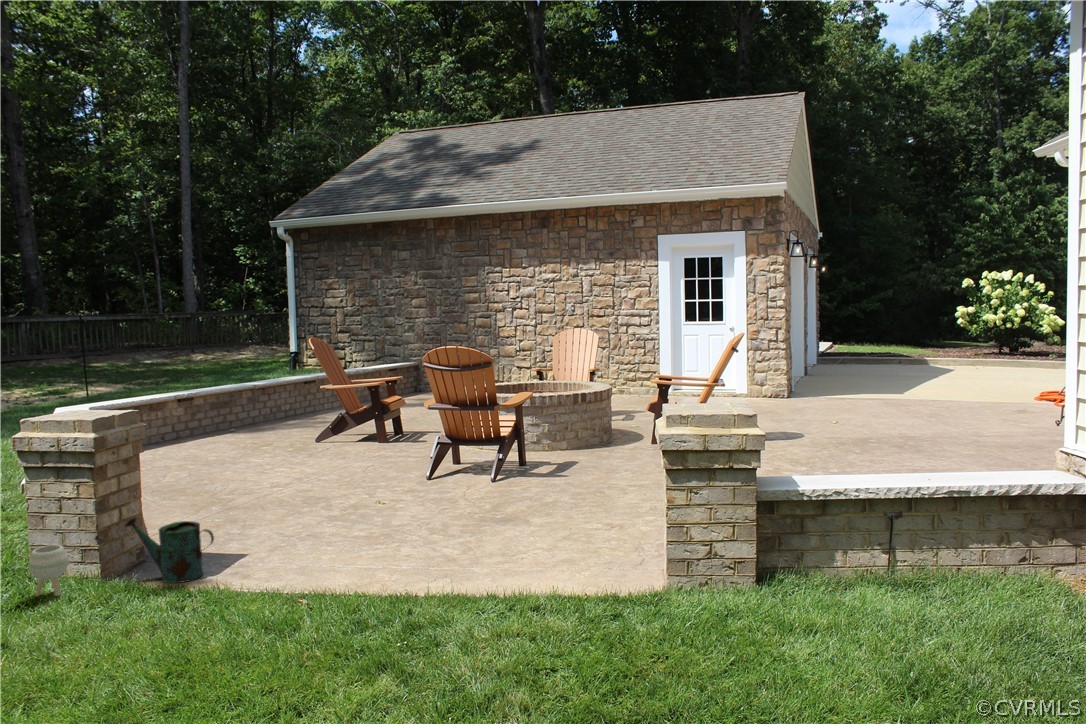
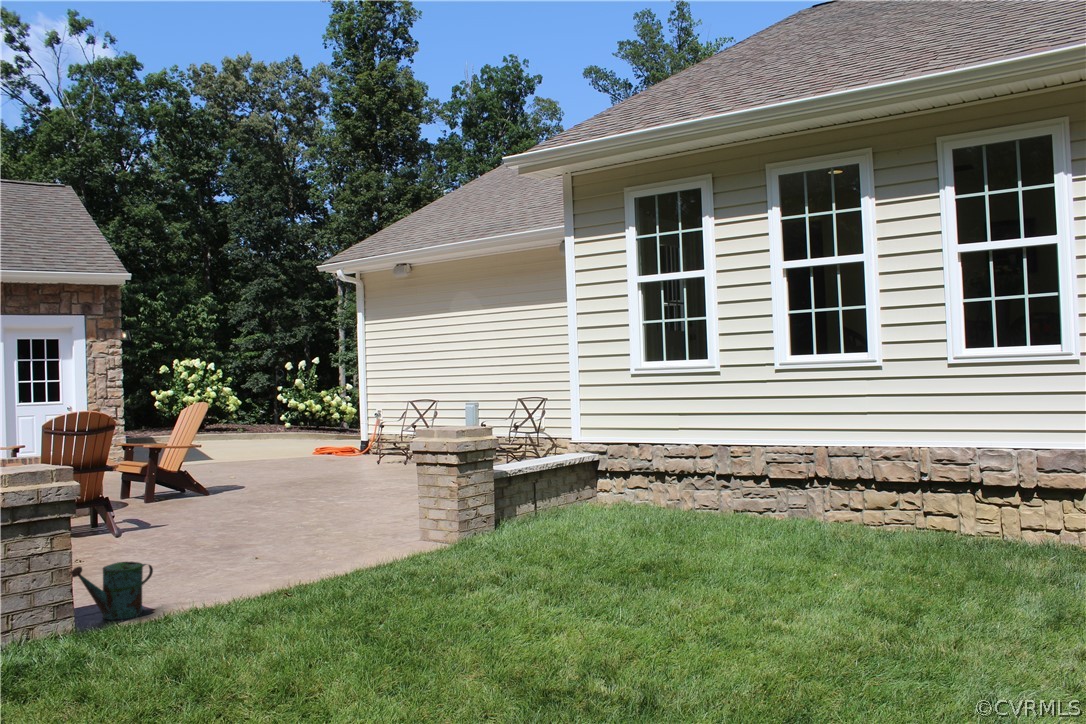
planter: present [29,545,68,596] -> none [29,600,69,656]

